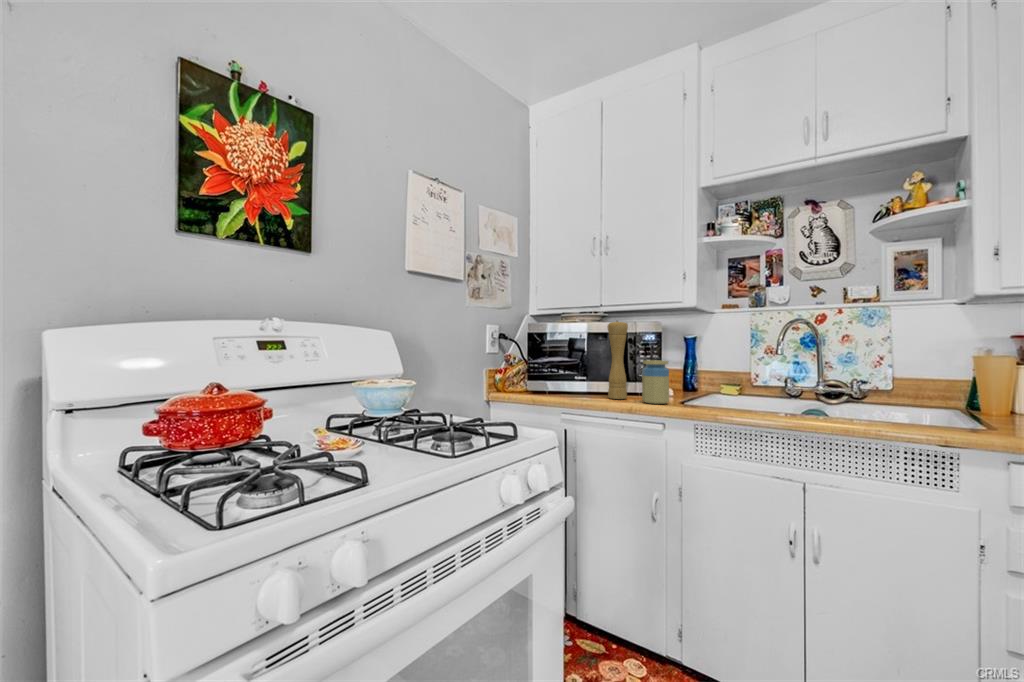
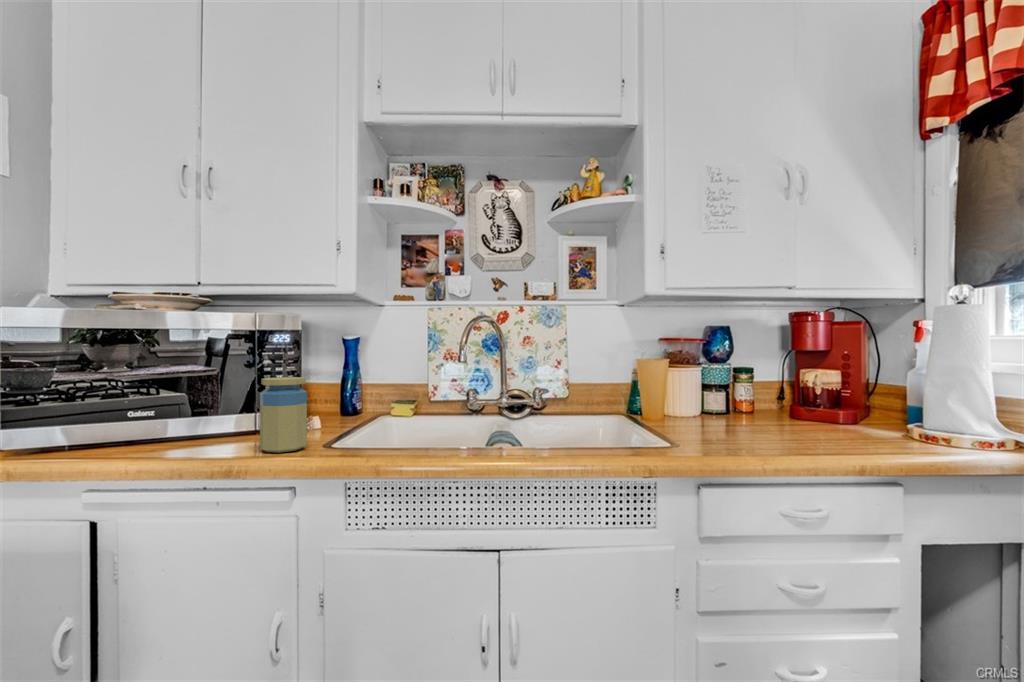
pepper mill: present [607,321,628,399] -> none [199,309,239,447]

